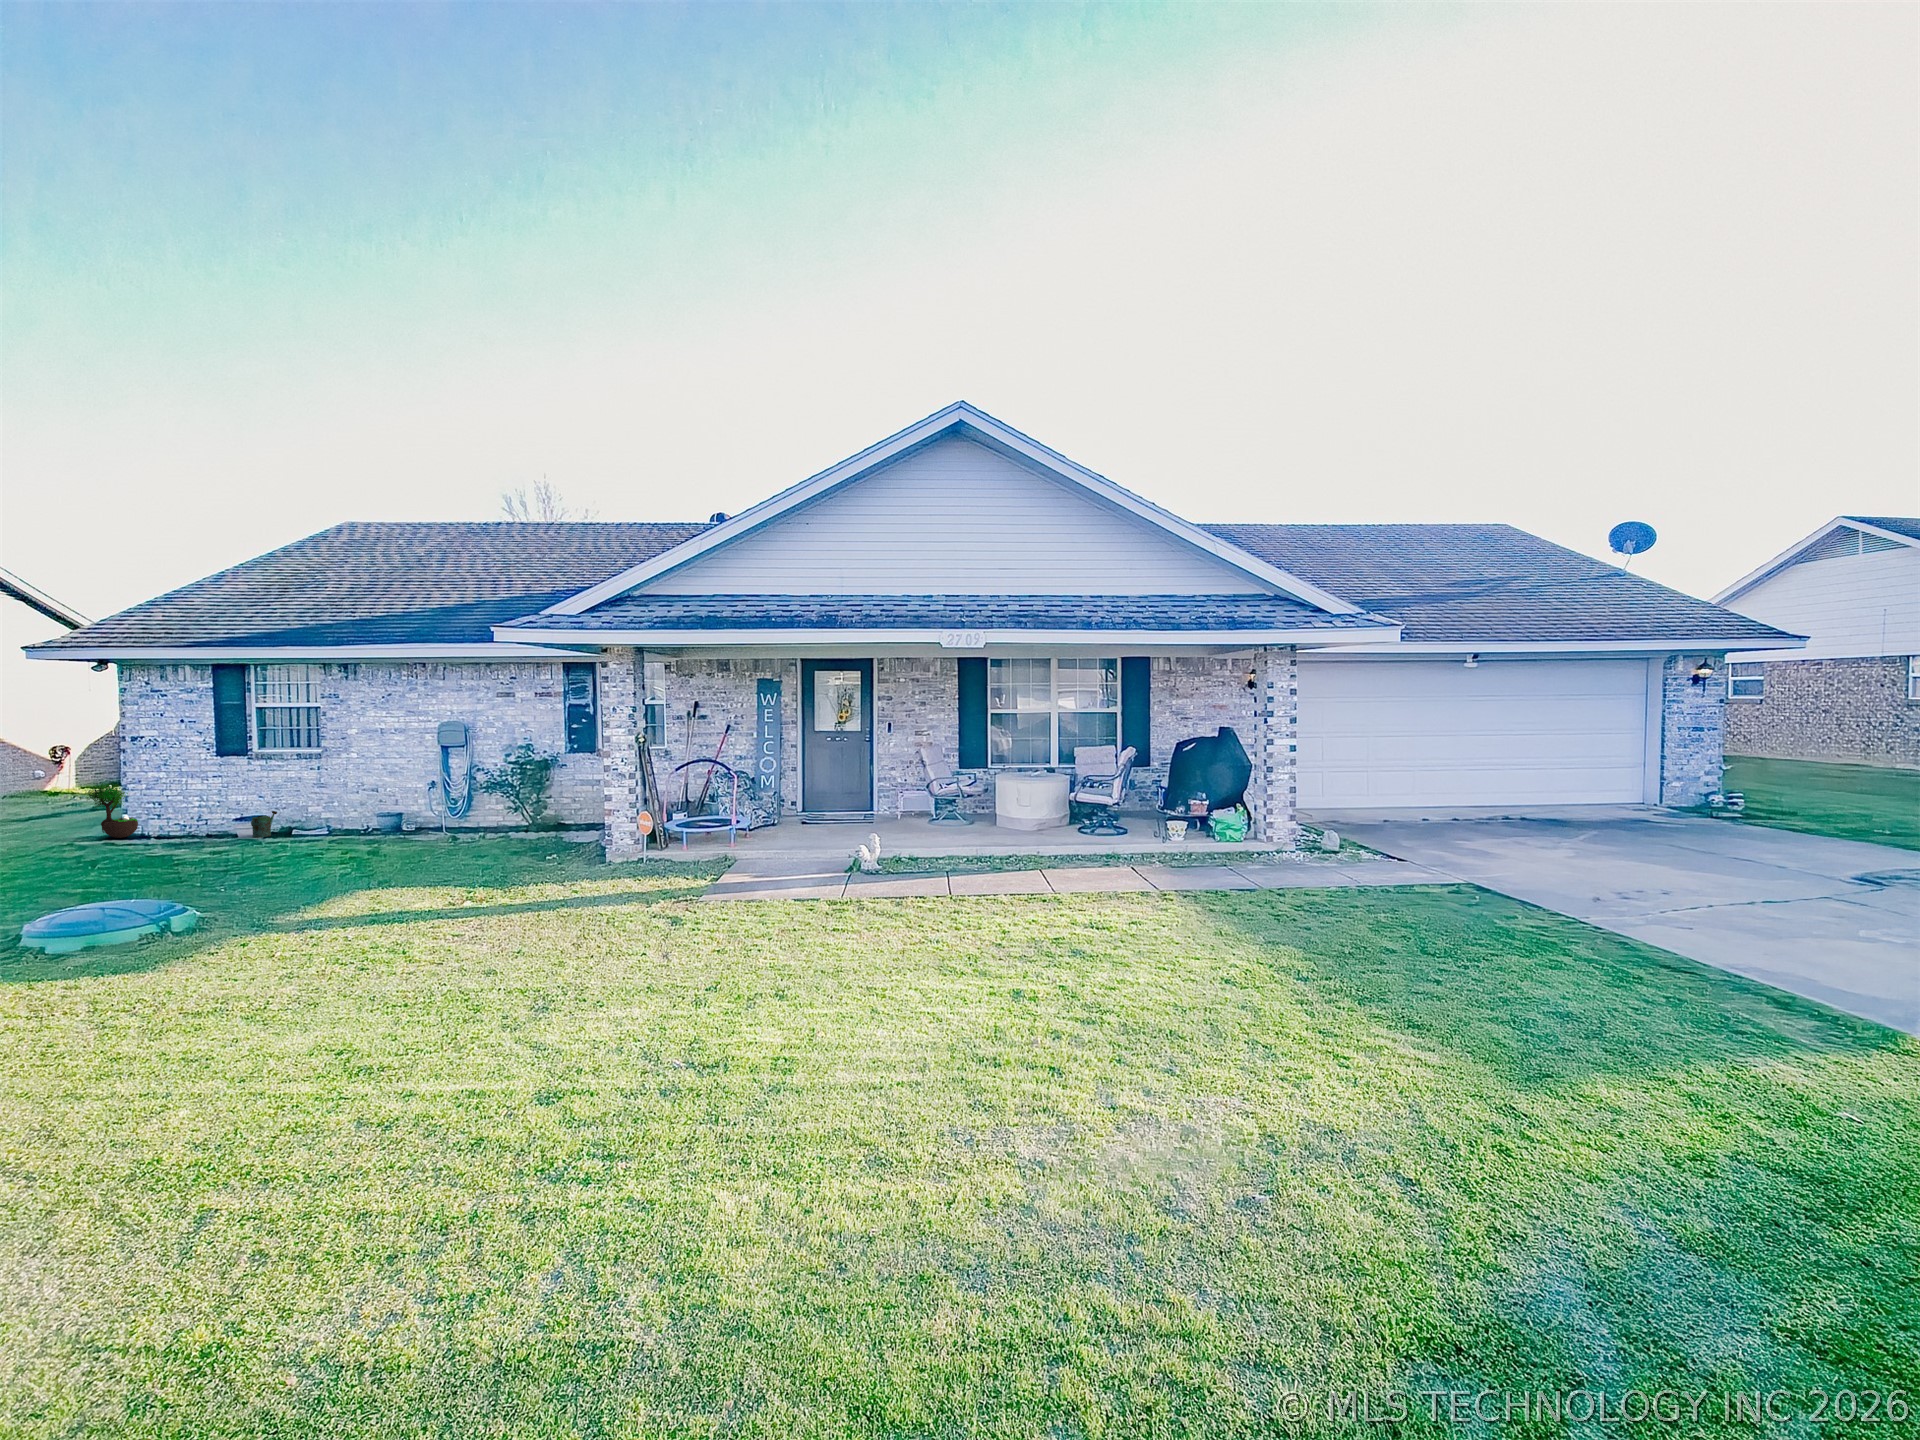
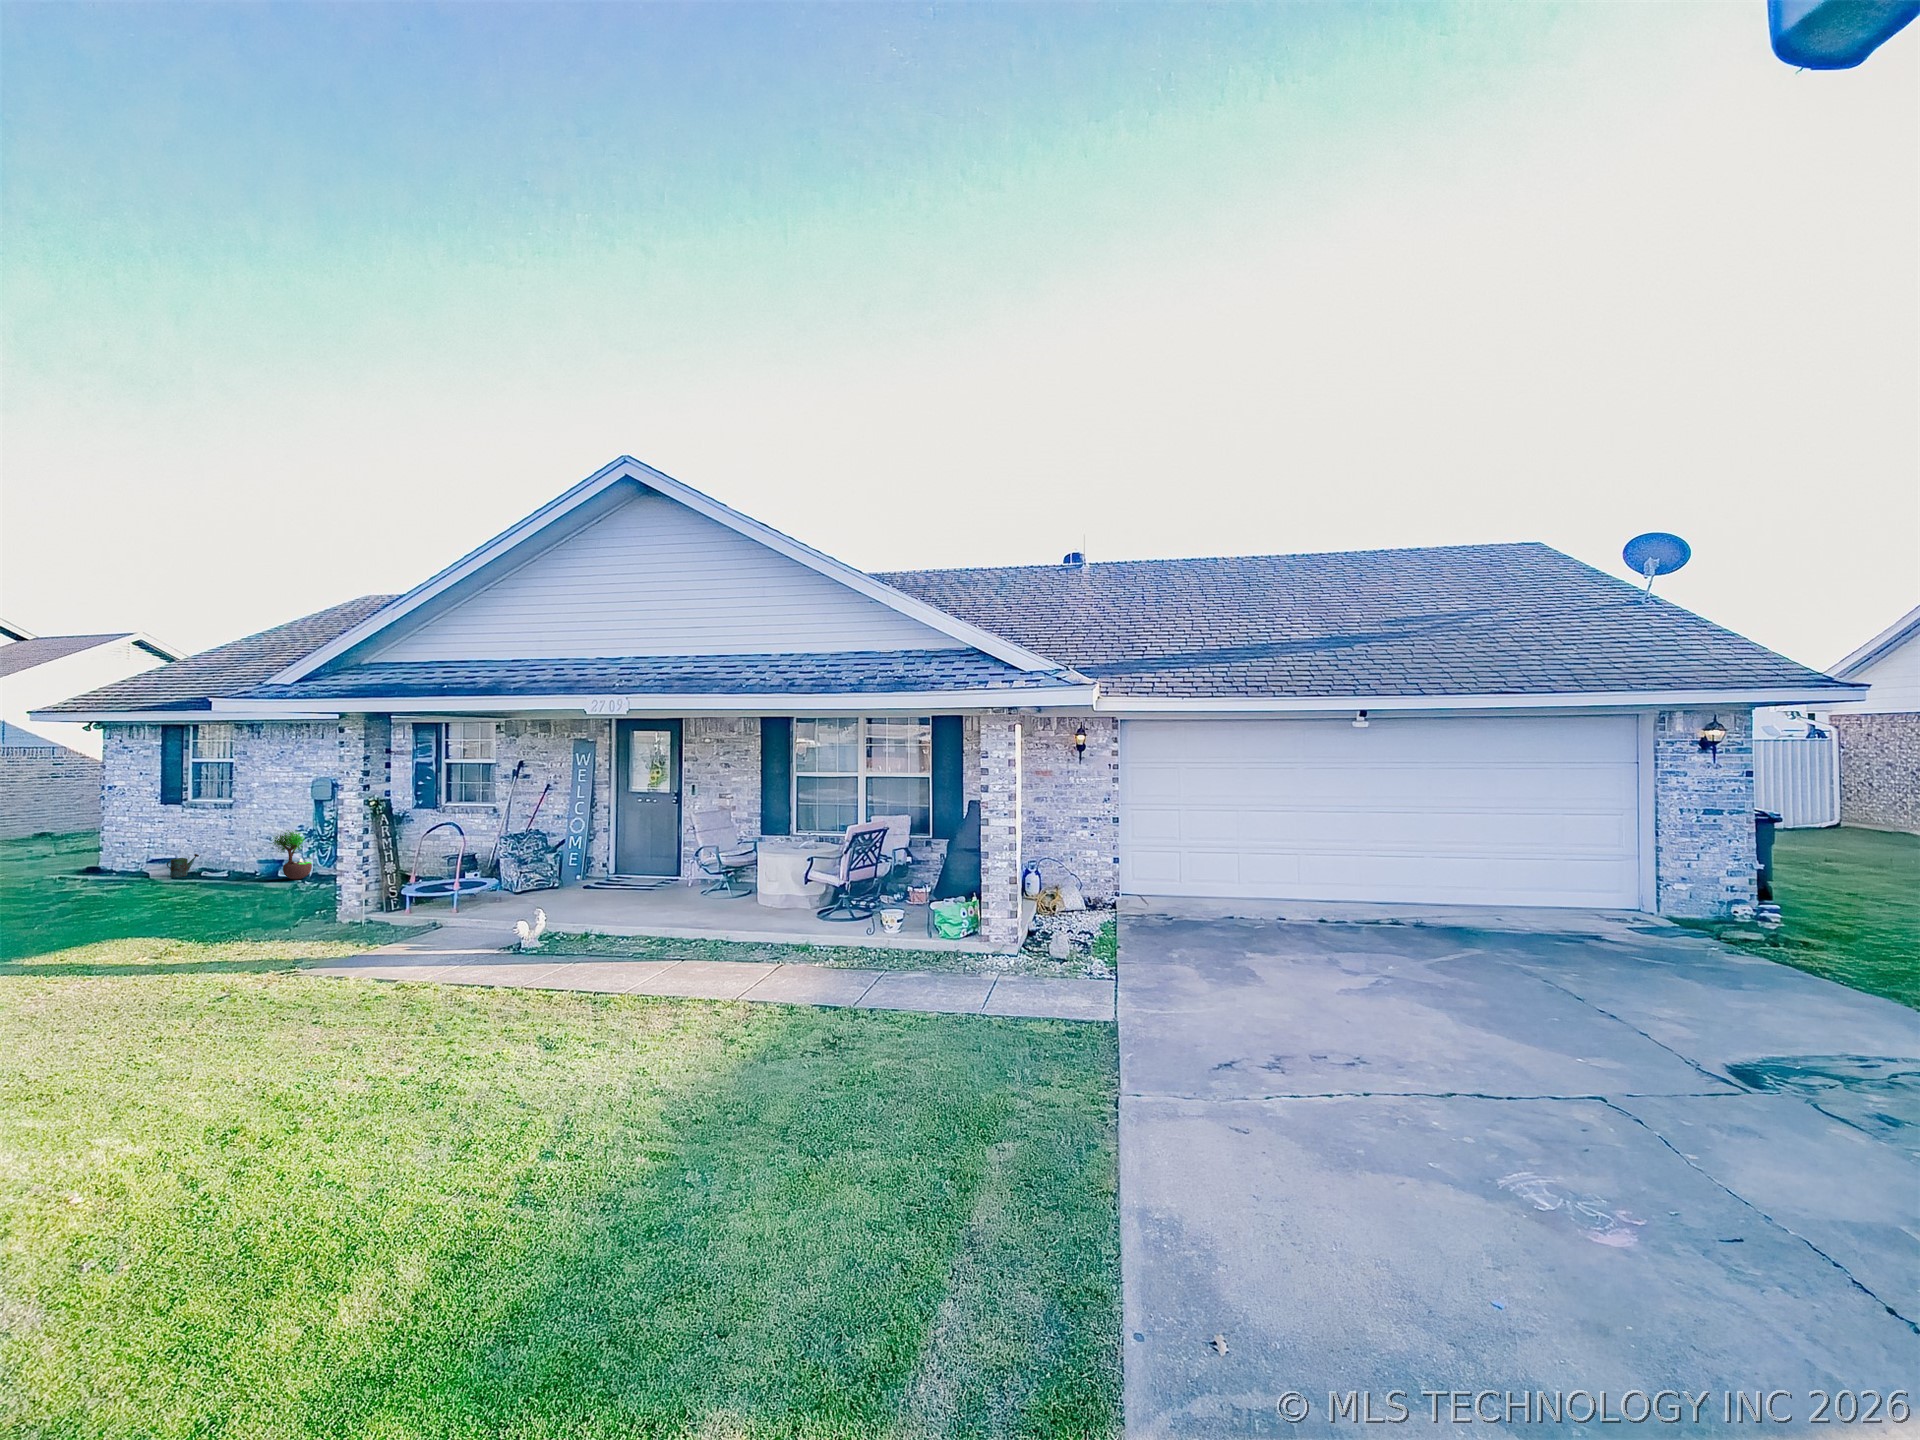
potted tree: present [87,783,138,838] -> present [271,830,312,879]

